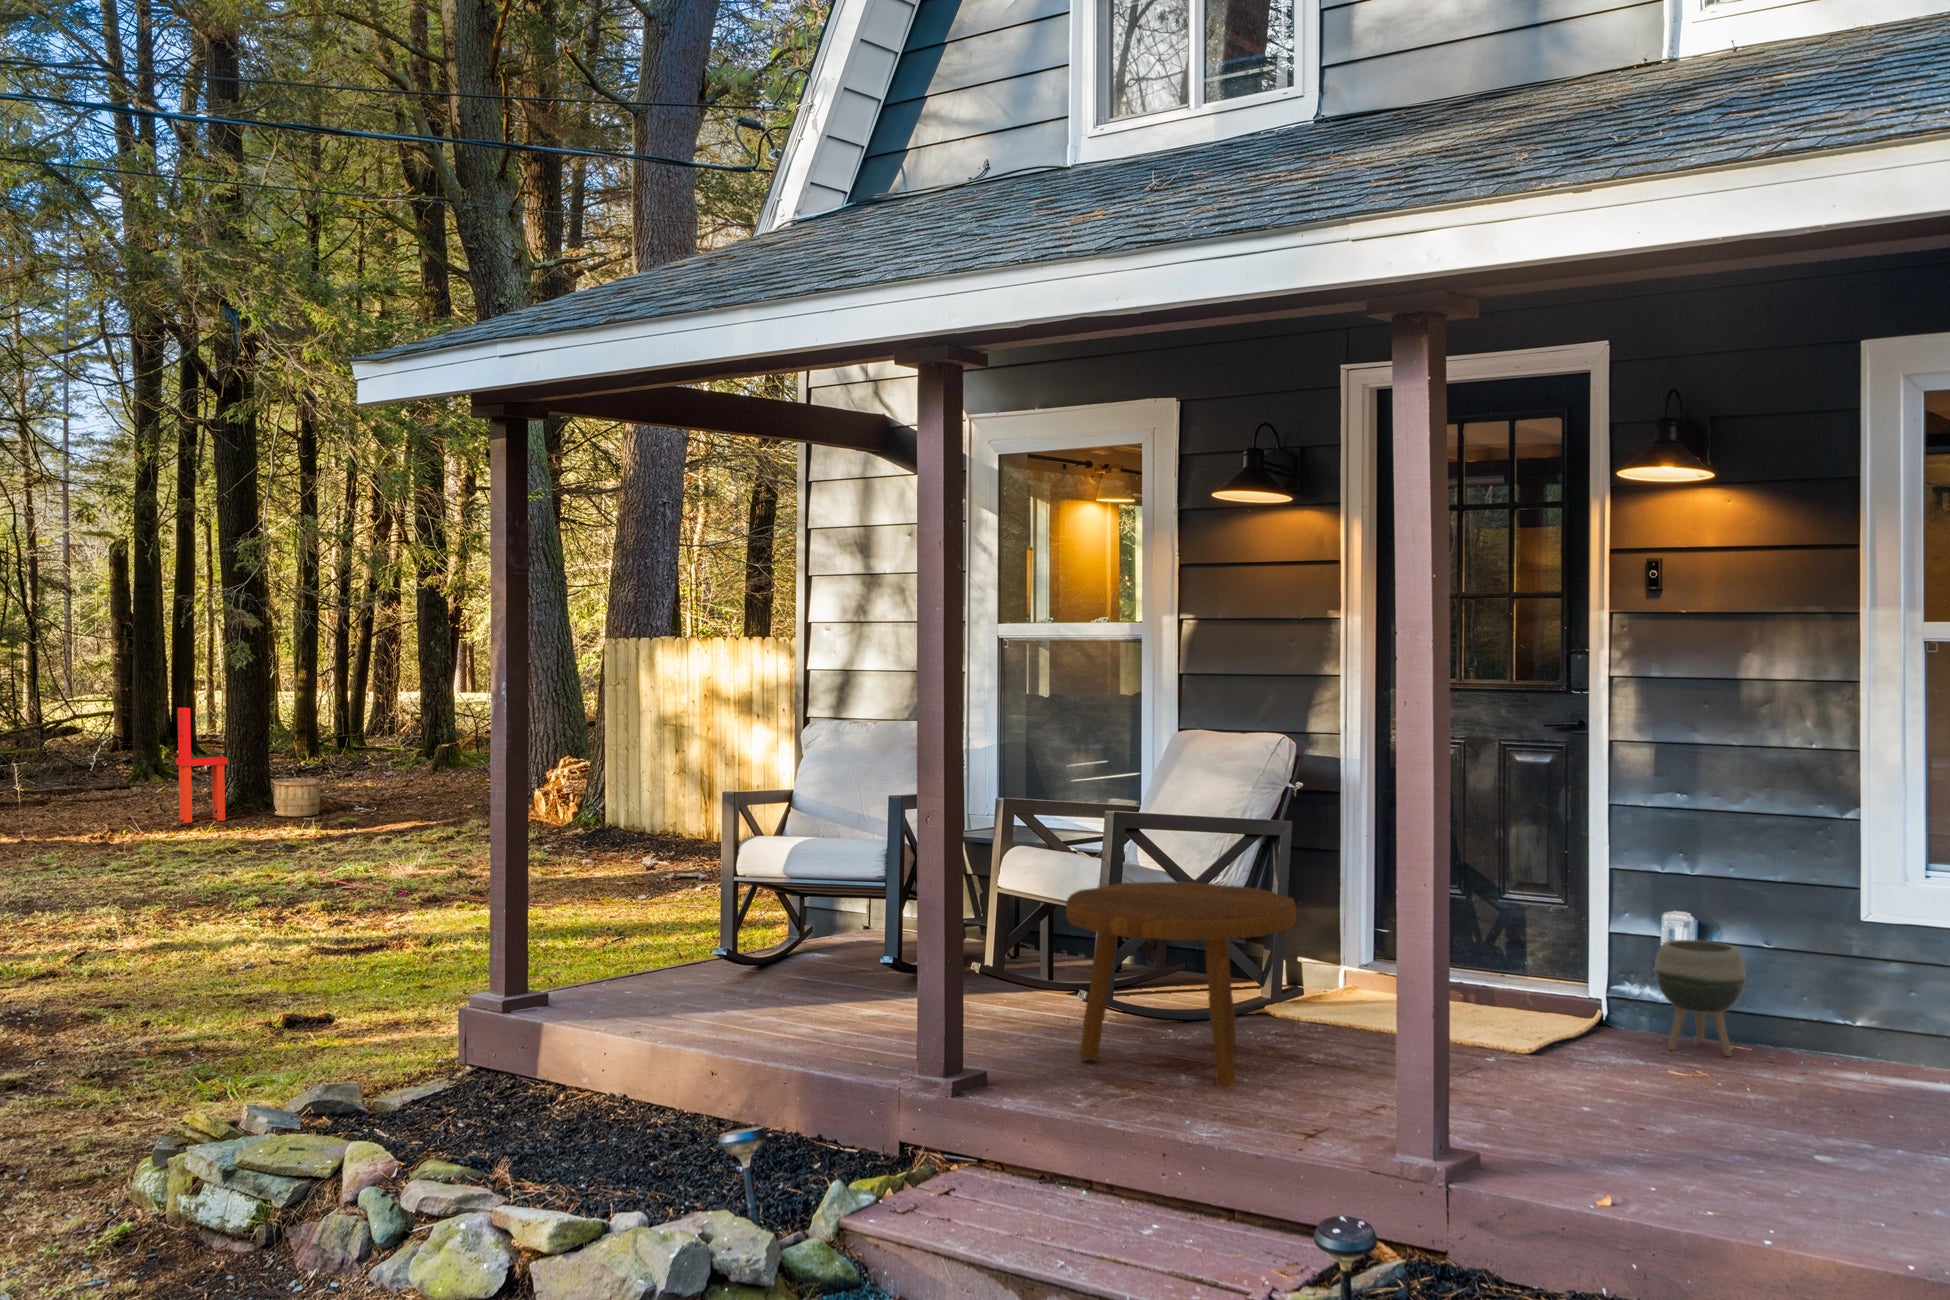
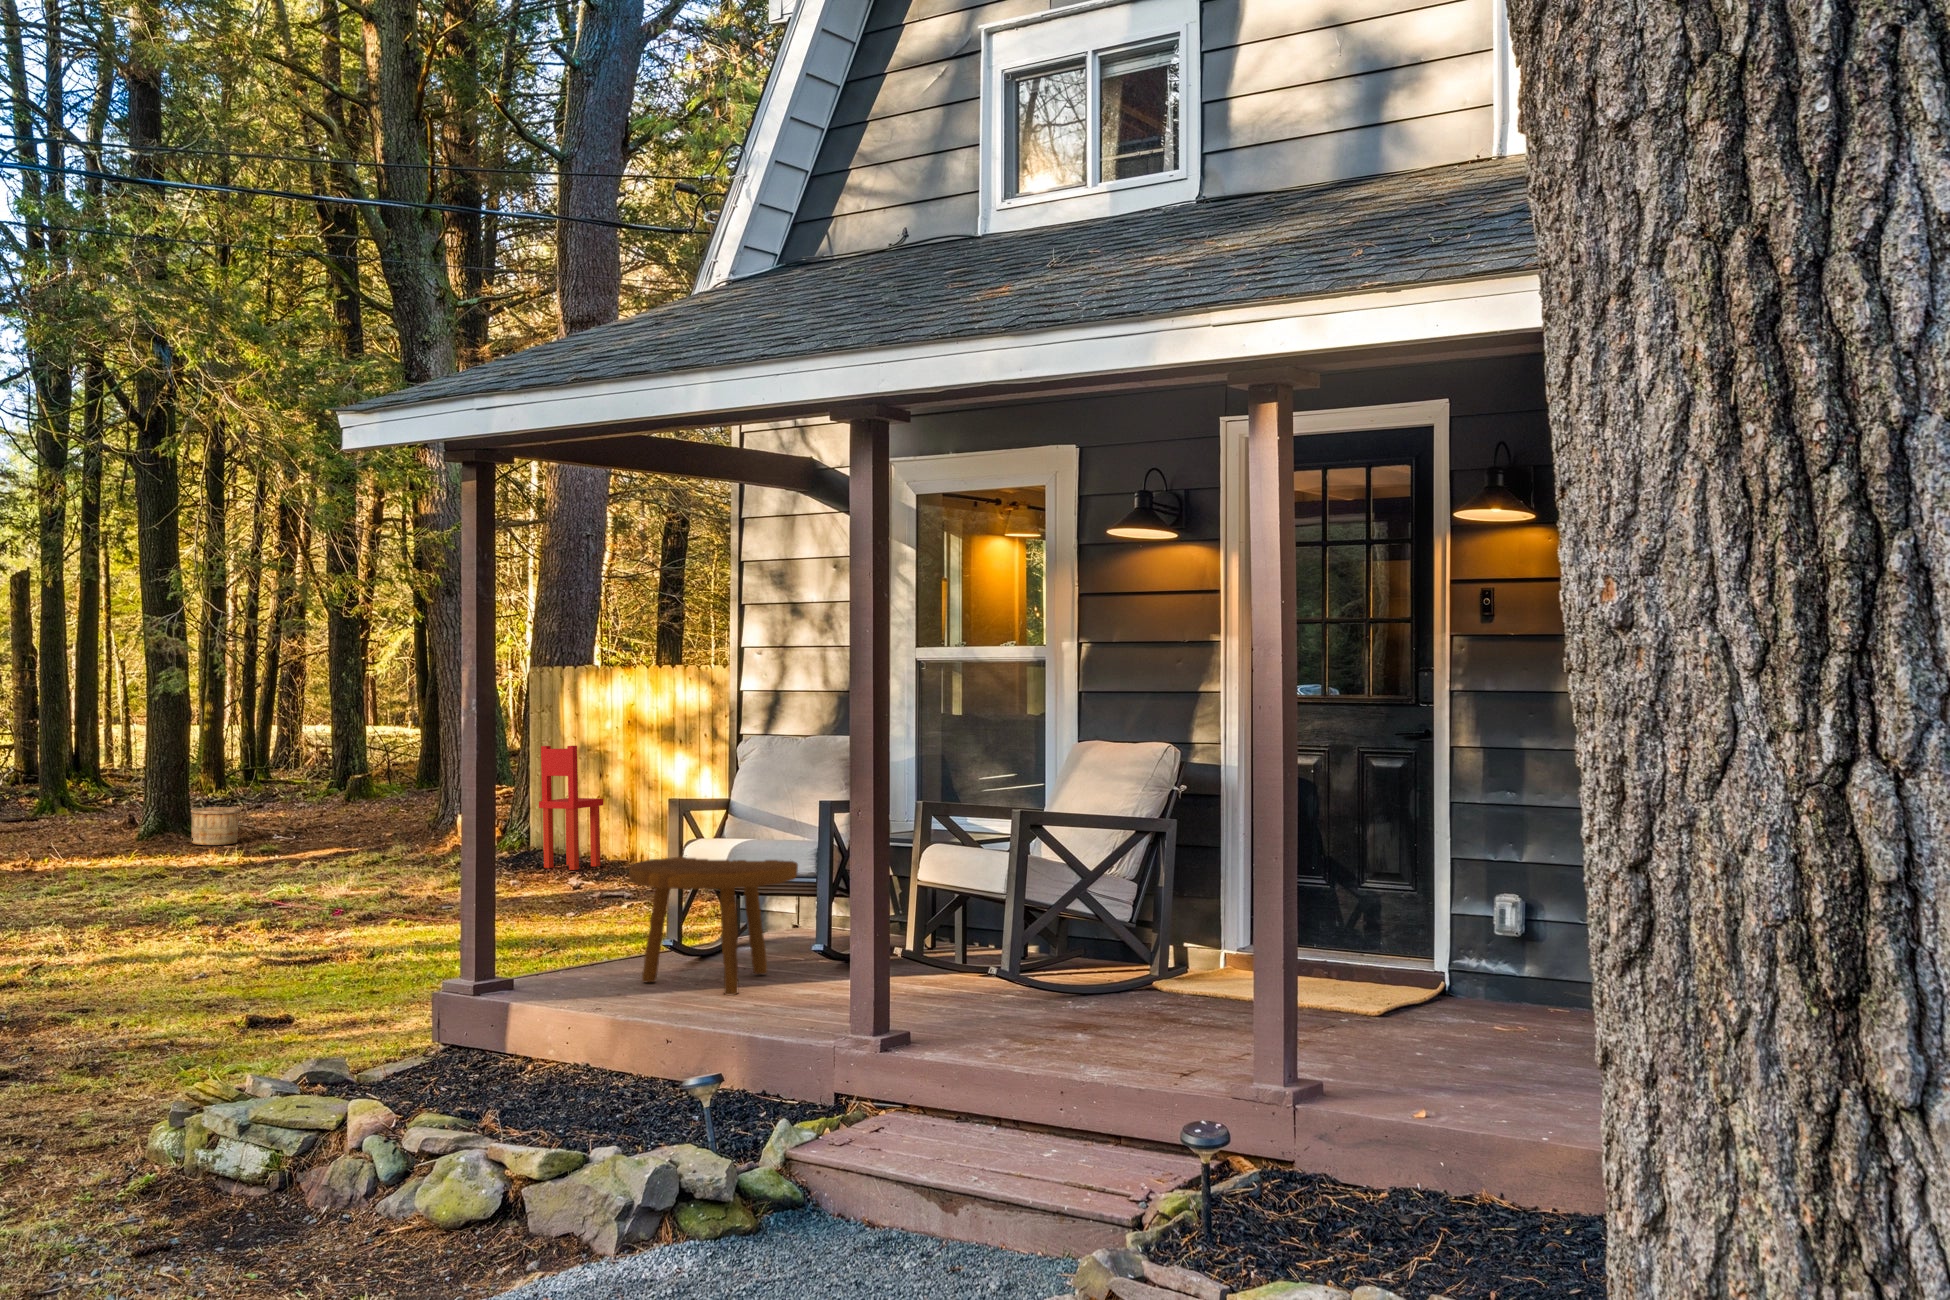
chair: present [176,708,228,823] -> present [539,746,603,870]
footstool: present [1066,881,1296,1087] -> present [629,856,798,995]
planter: present [1655,940,1746,1056] -> none [1484,916,1558,1013]

